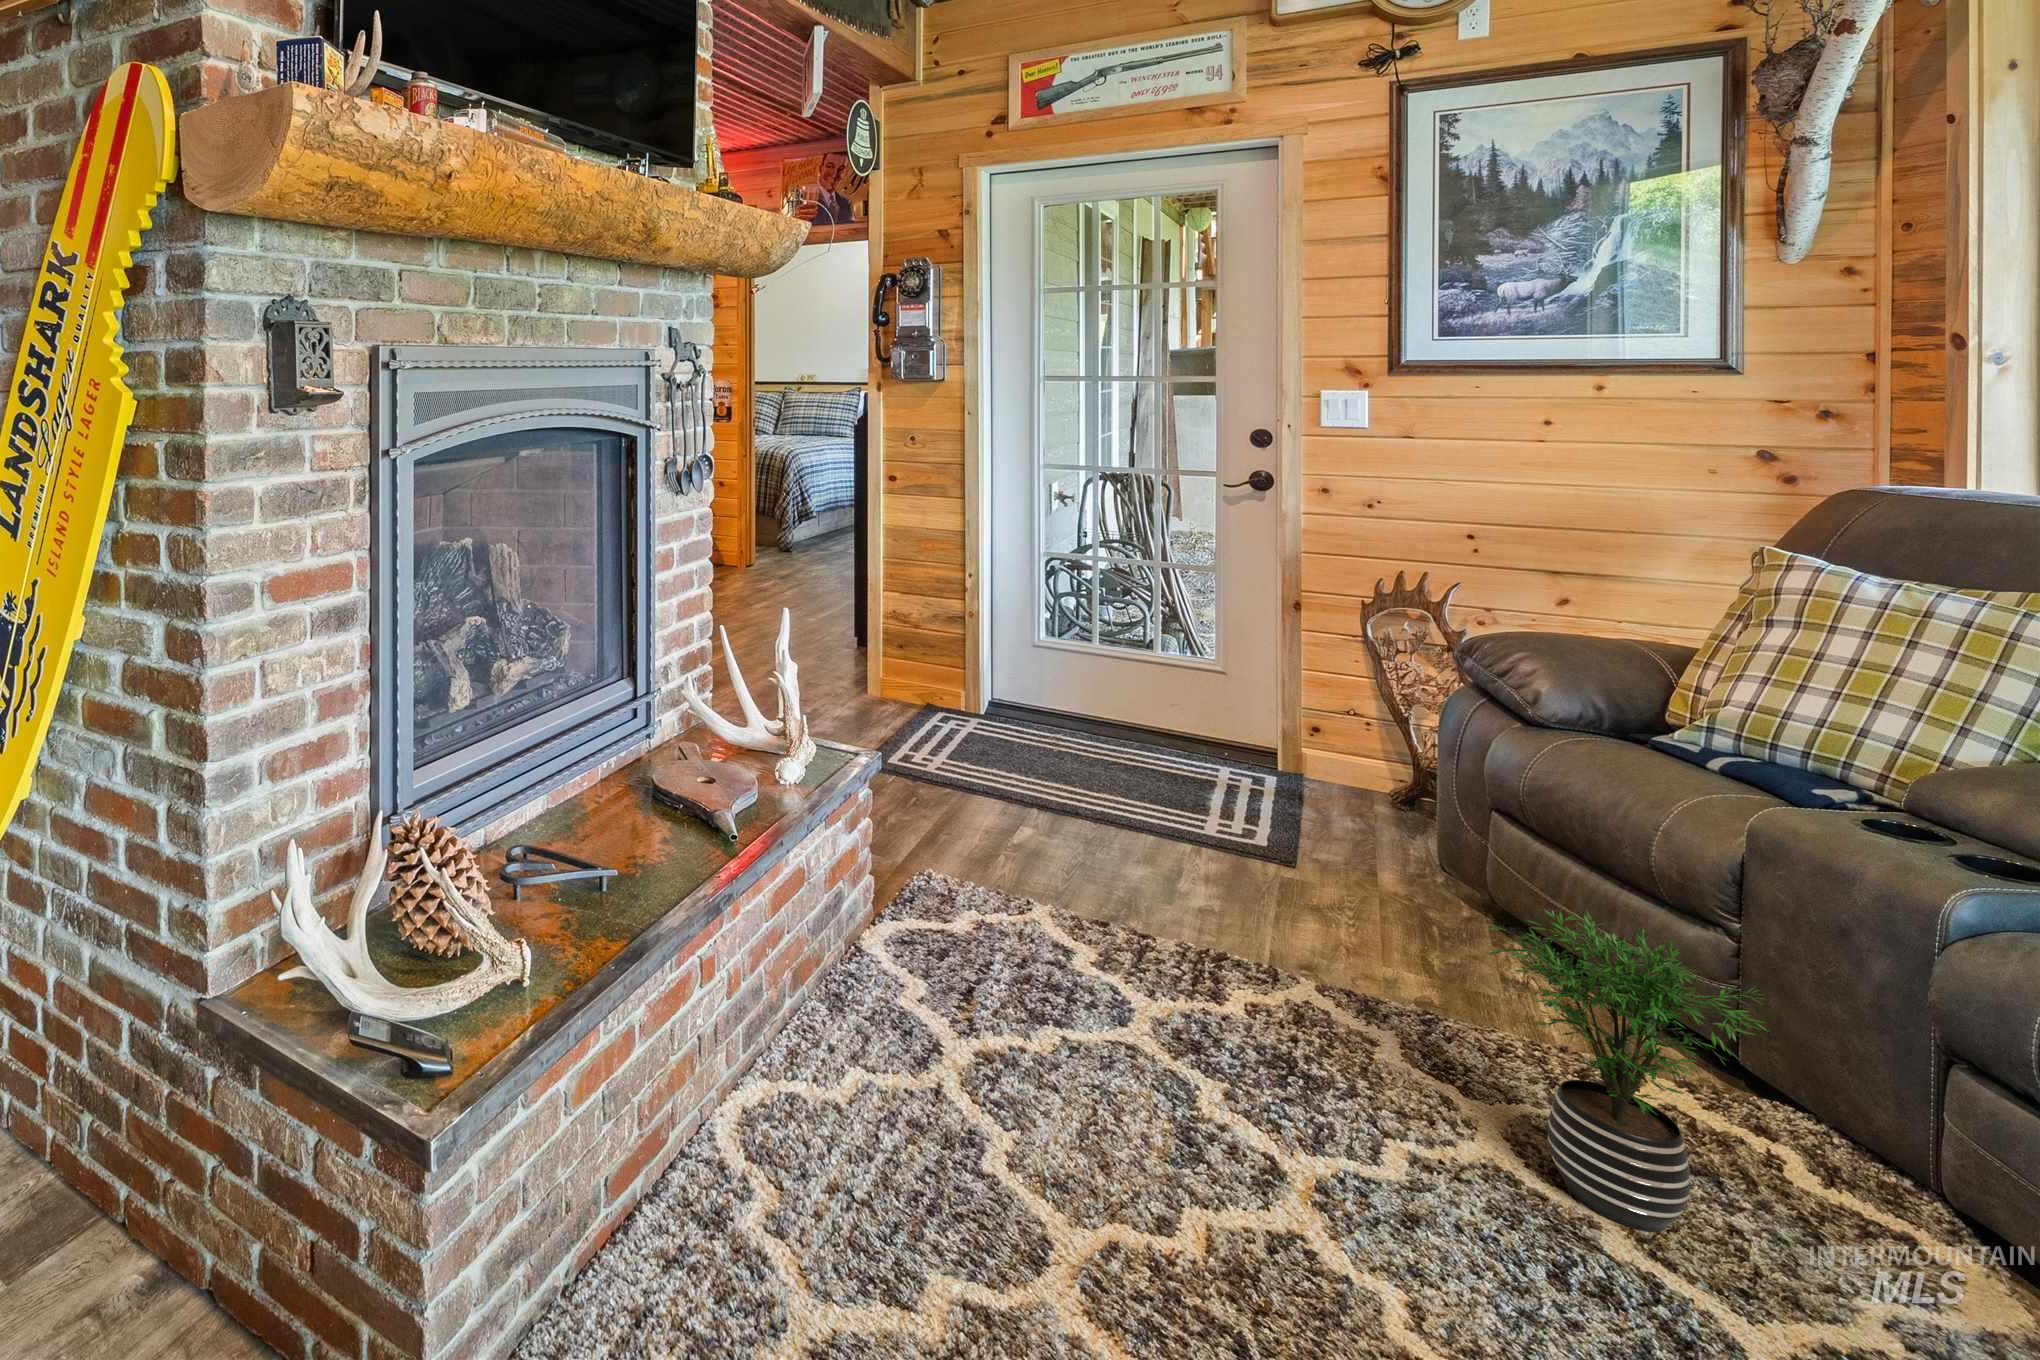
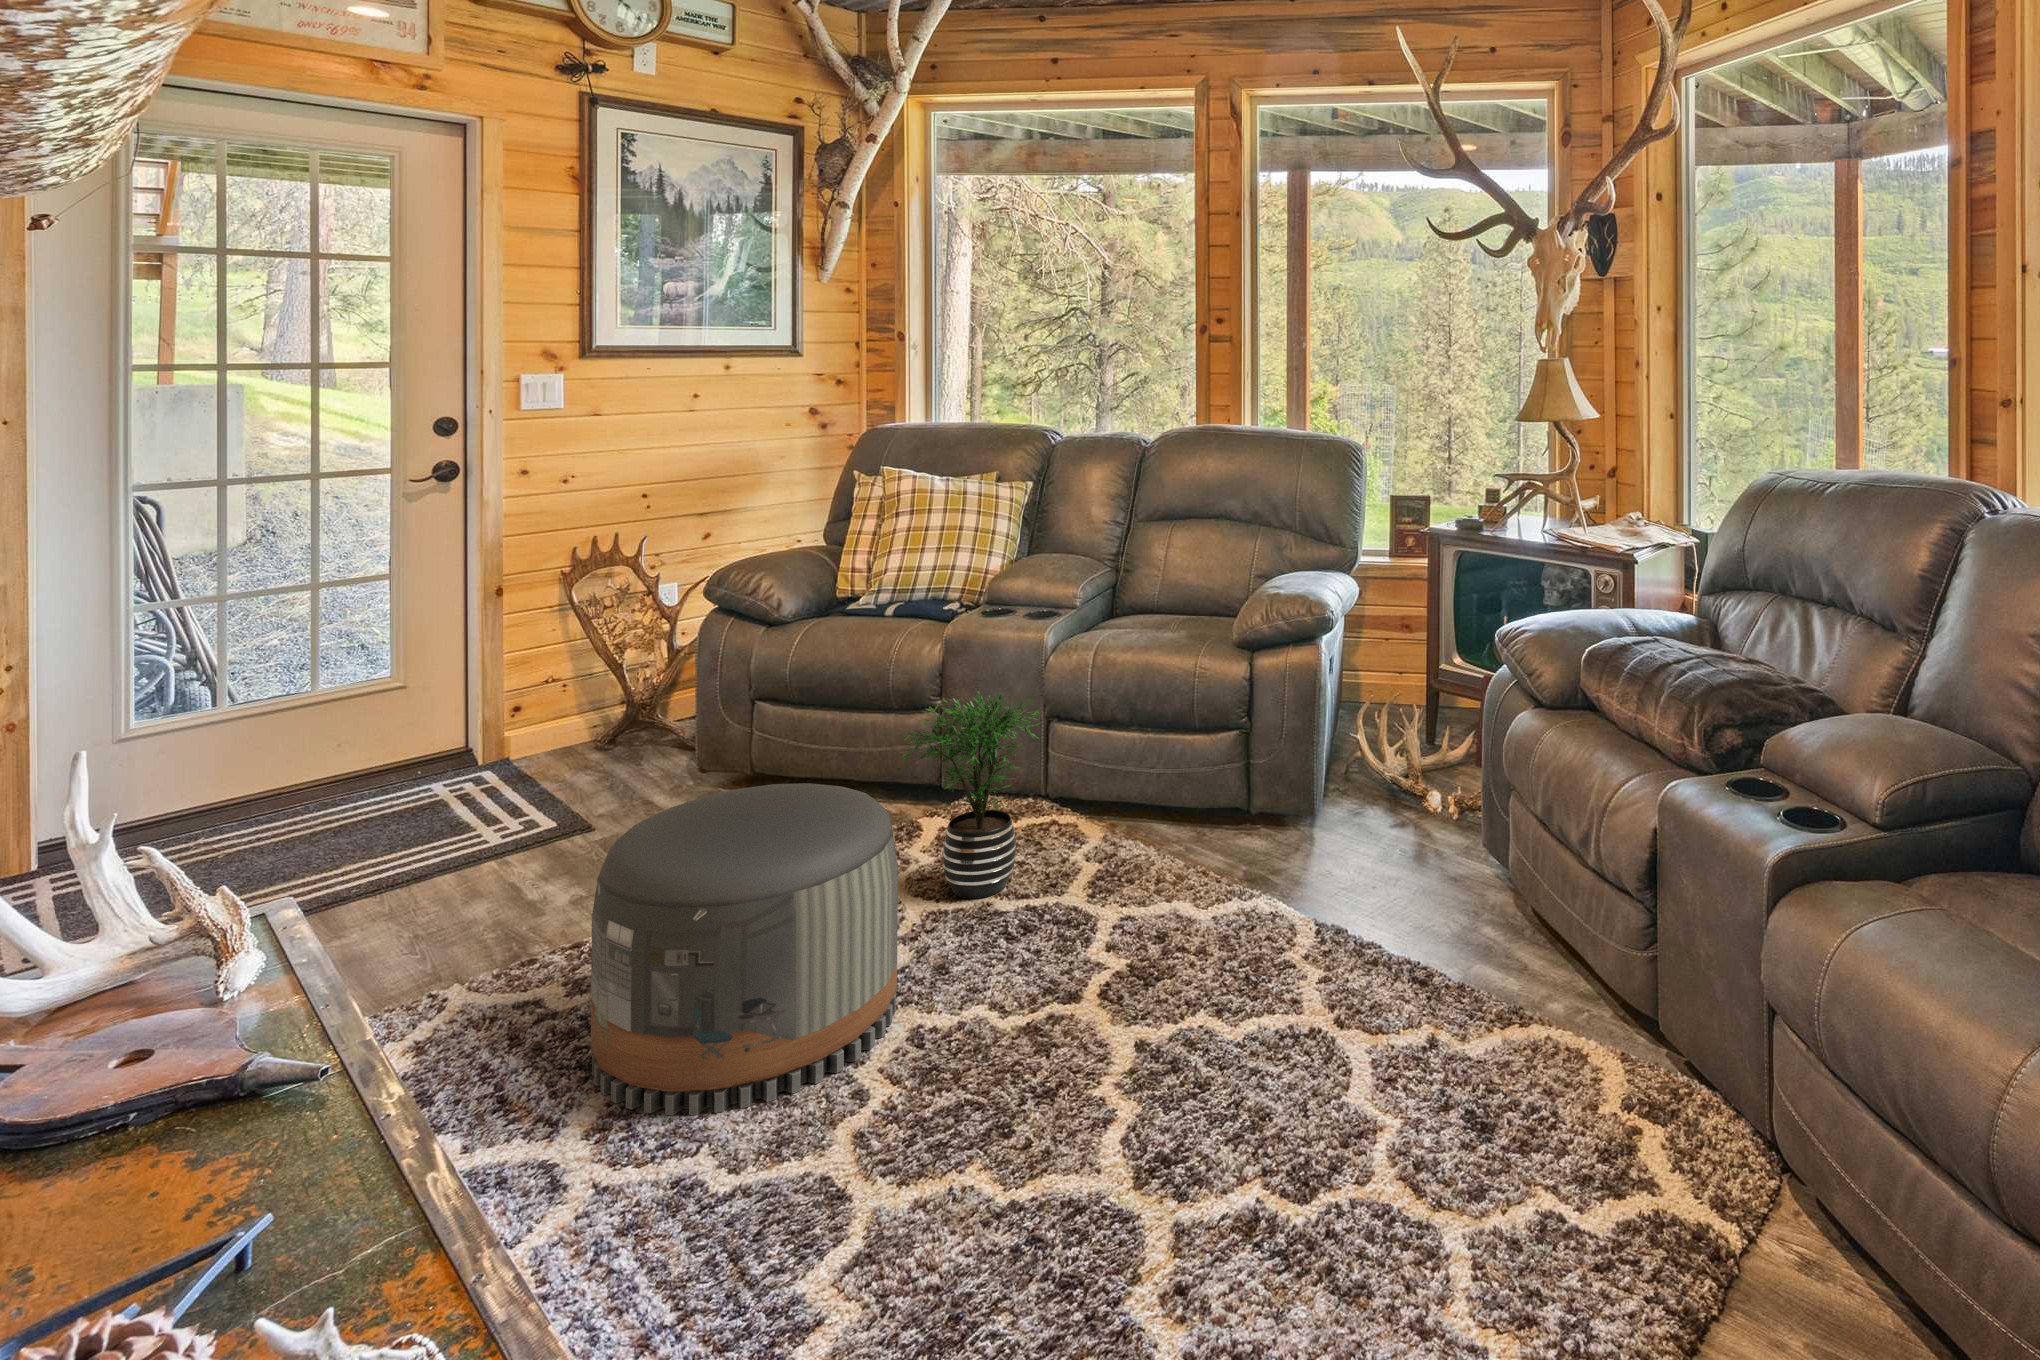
pouf: none [1017,838,1345,1208] -> present [591,783,898,1115]

